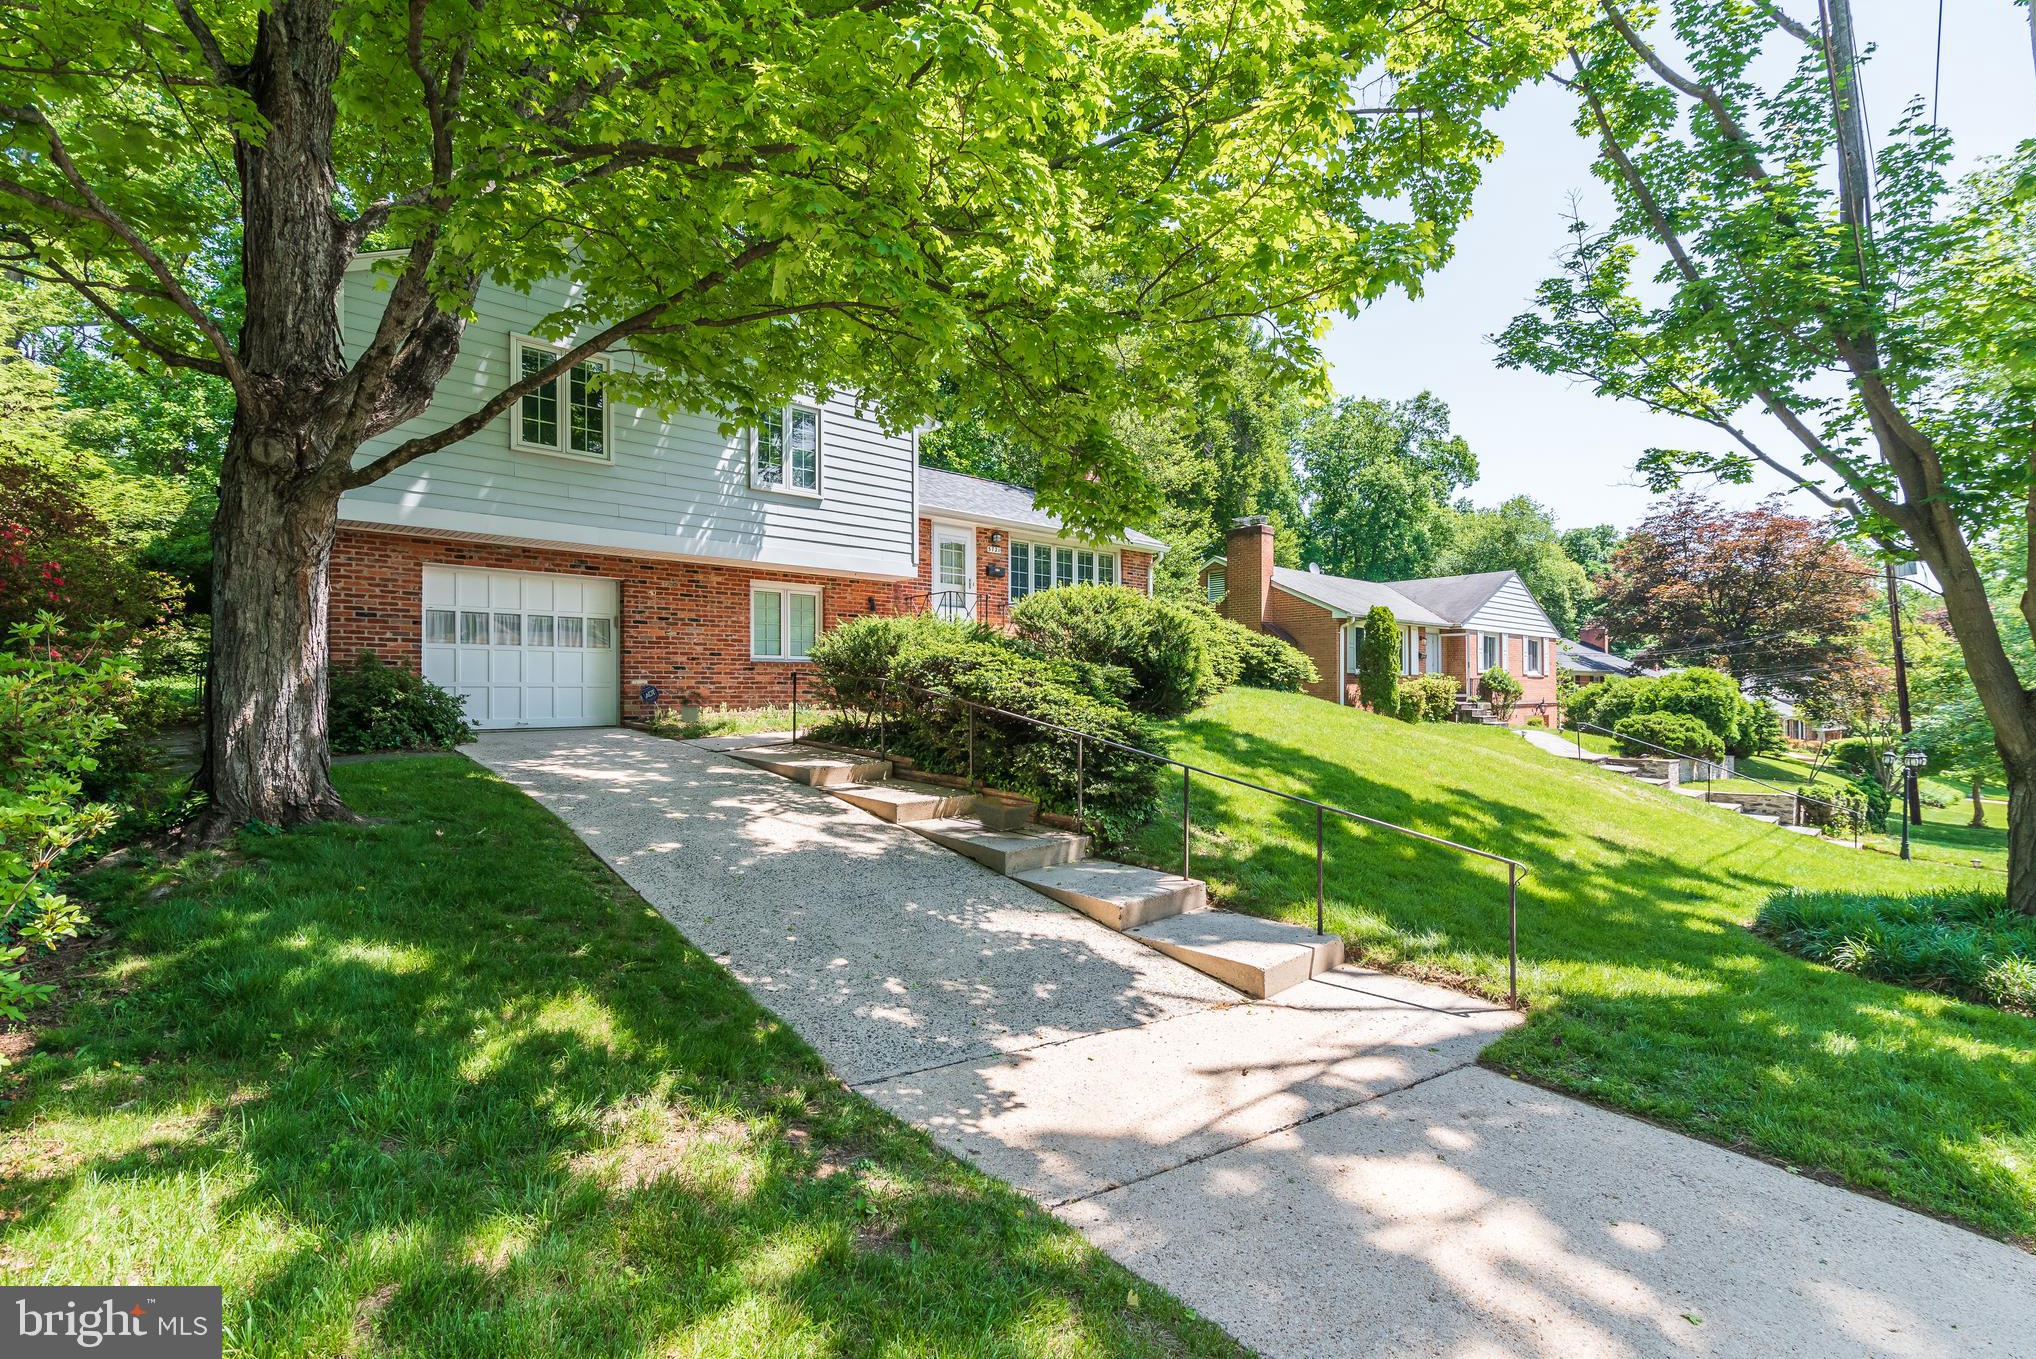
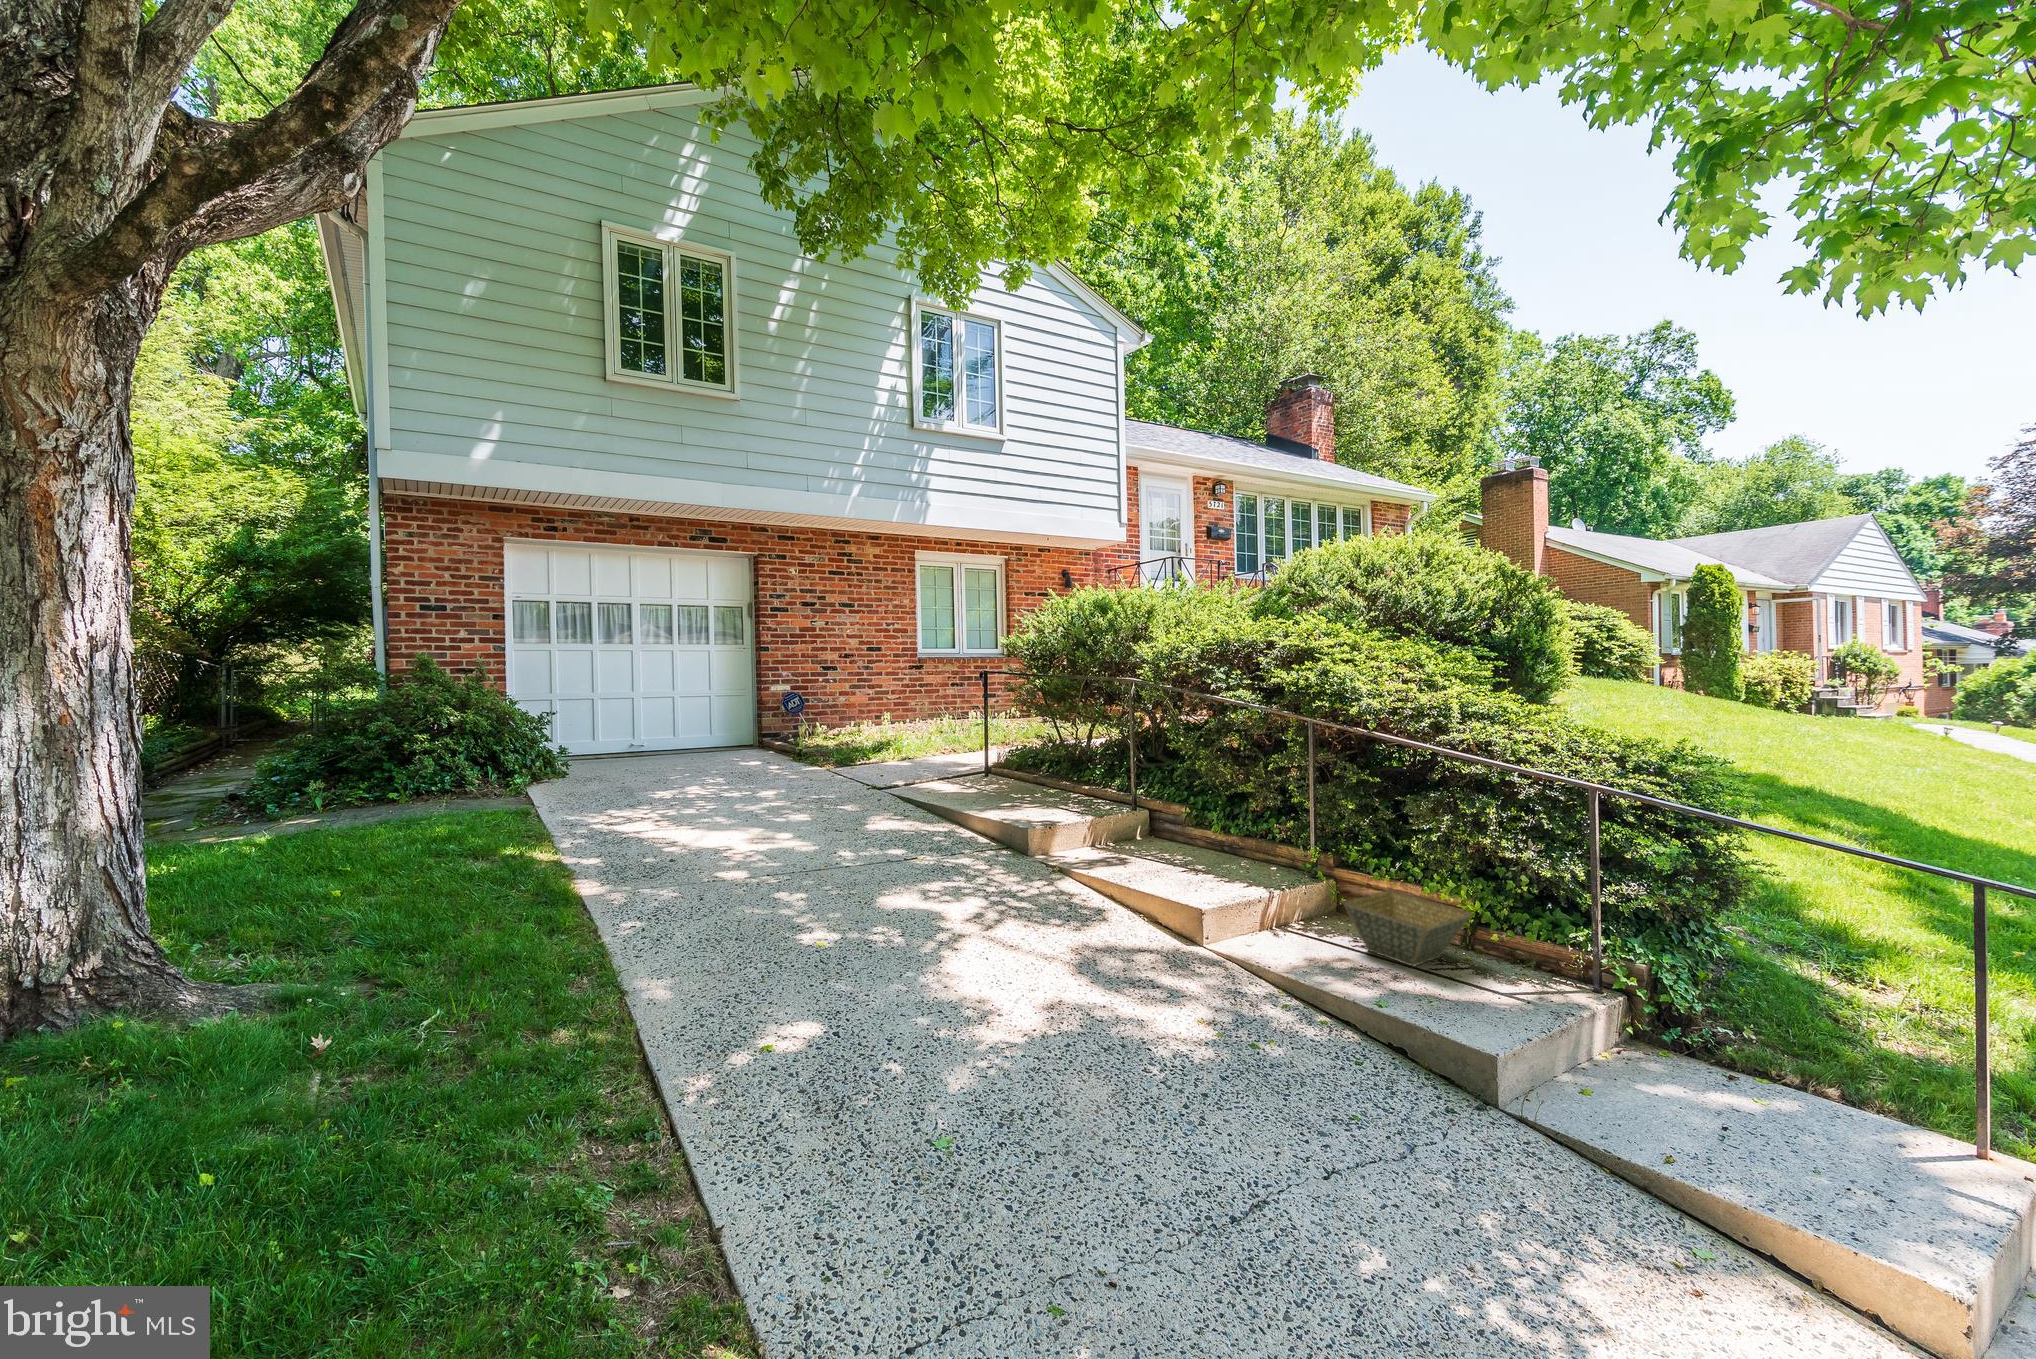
potted plant: present [673,689,709,722] -> none [817,695,872,739]

